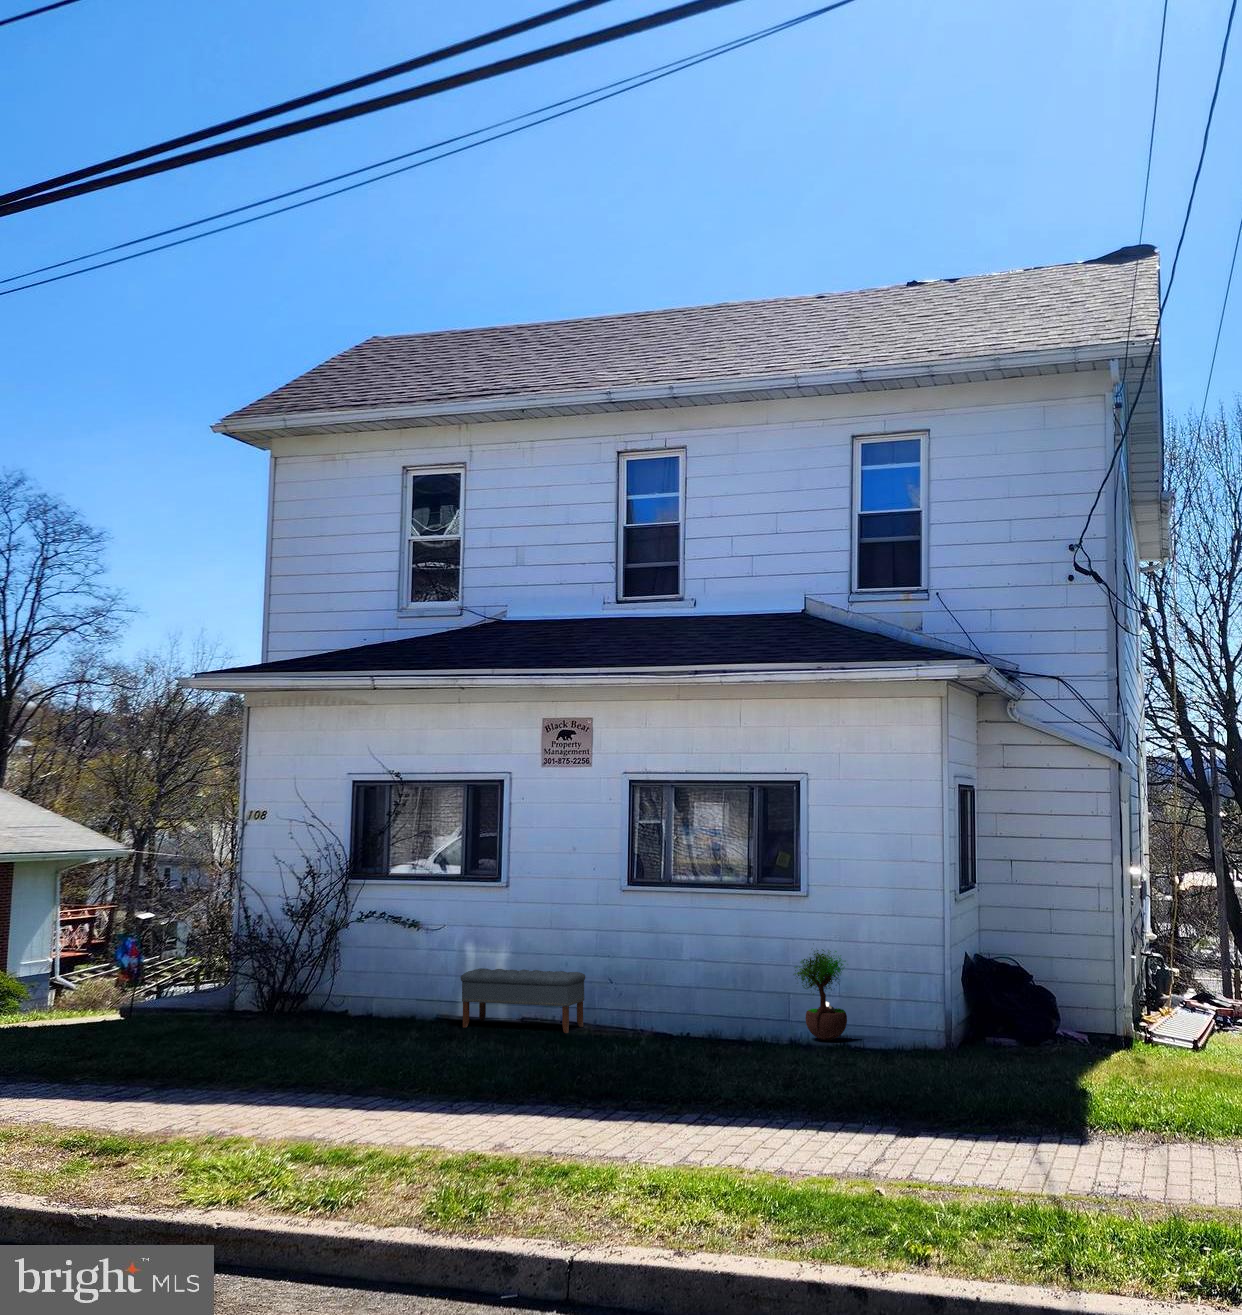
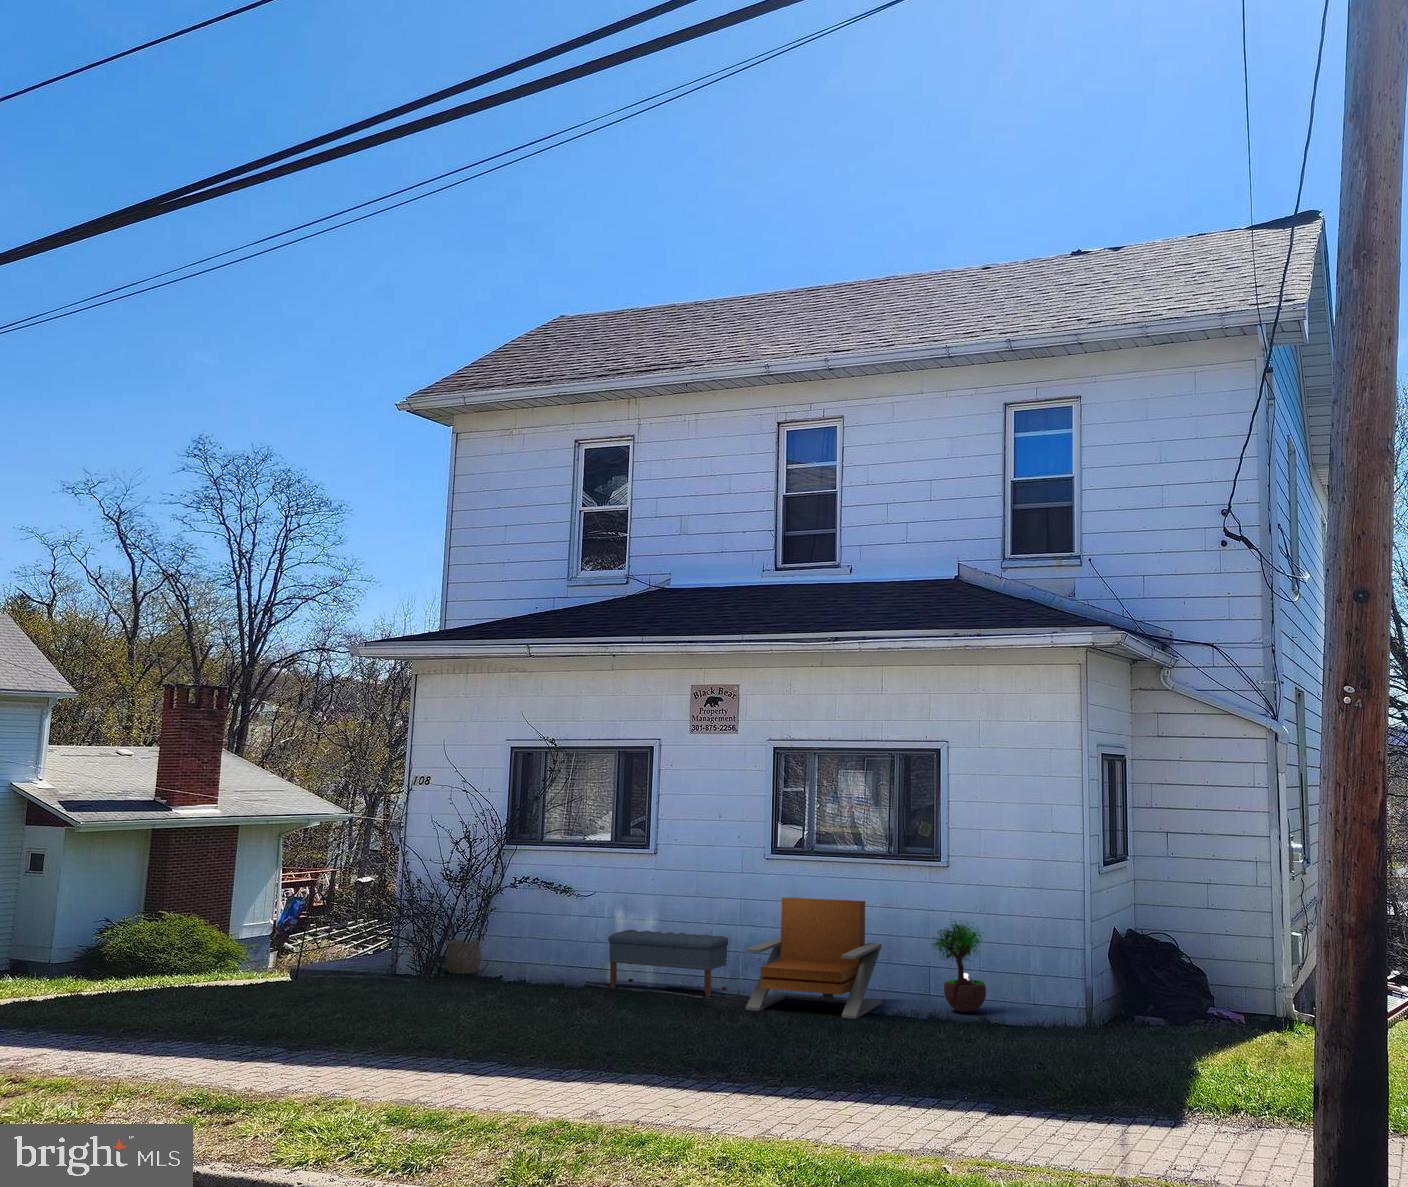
lounge chair: none [609,931,742,1050] -> present [746,898,882,1019]
woven basket: none [284,983,322,1019] -> present [446,939,481,974]

